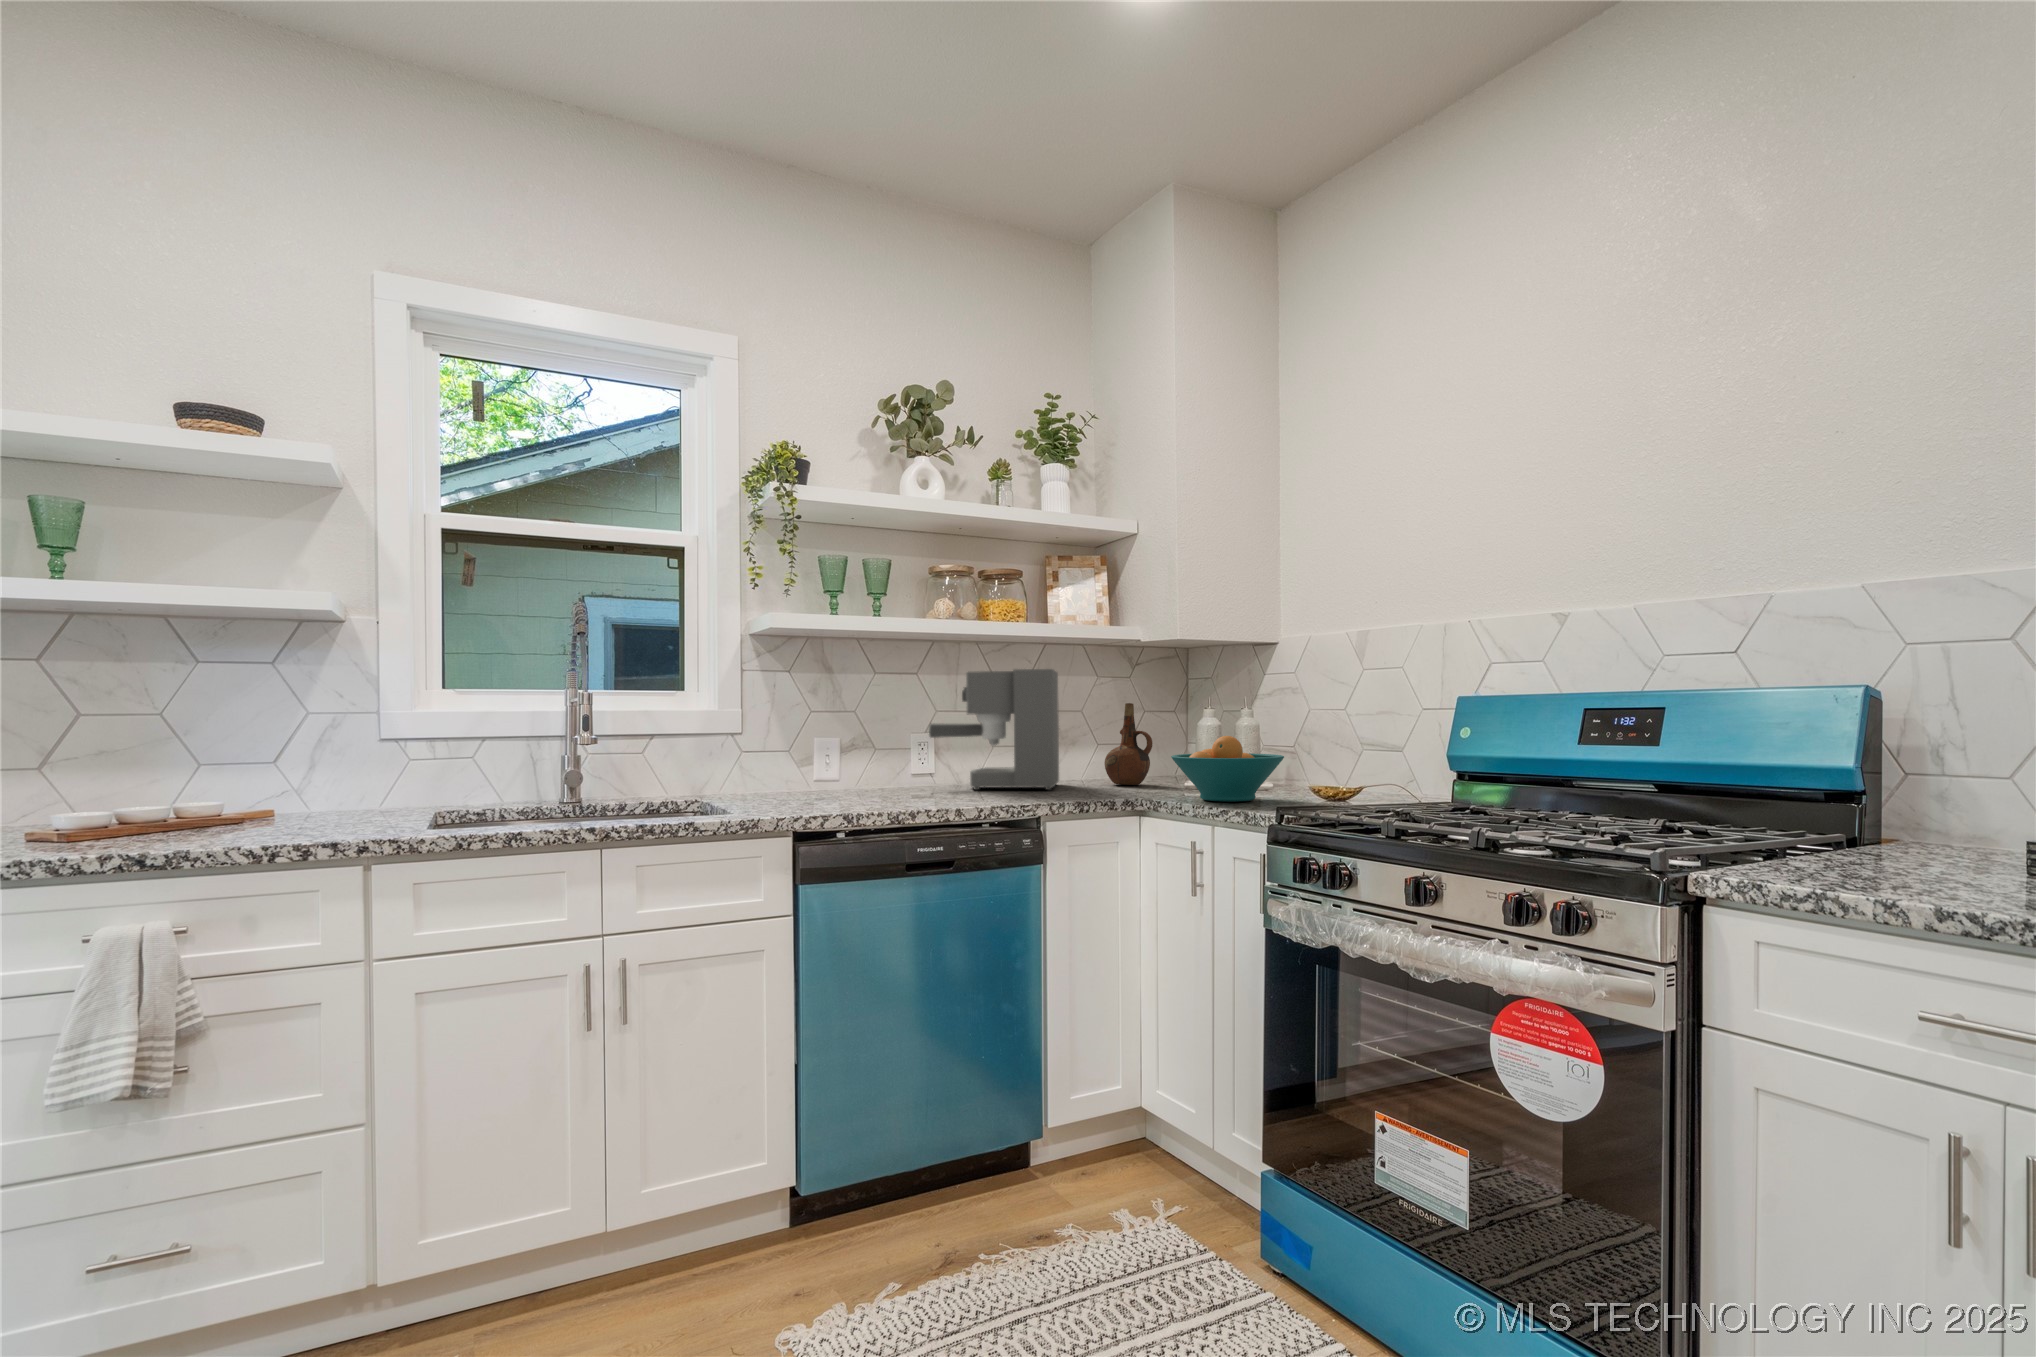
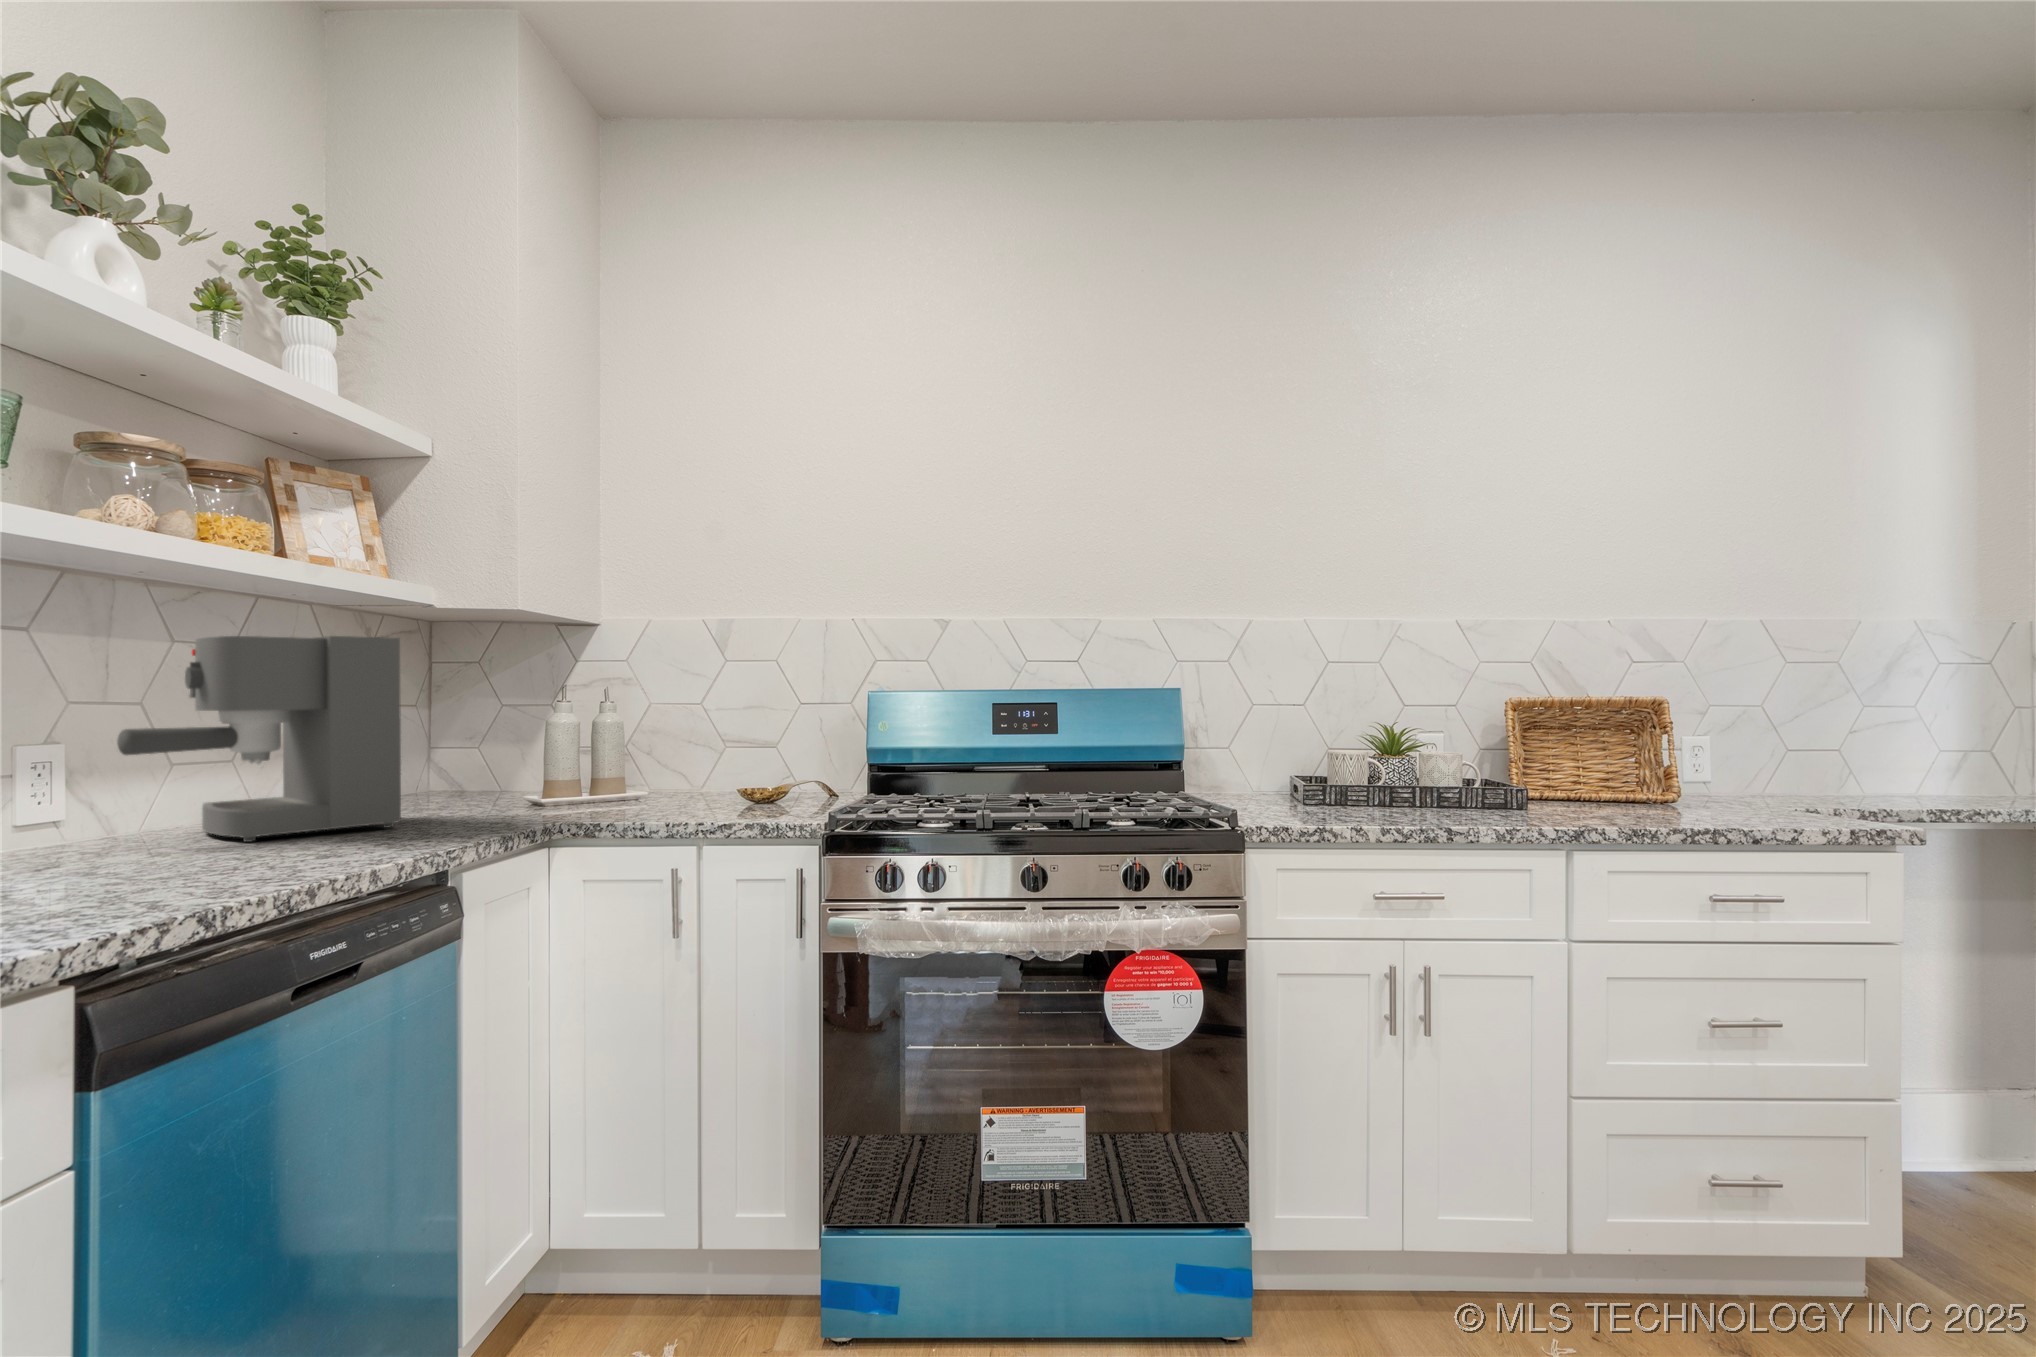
ceramic pitcher: present [1105,703,1153,785] -> none [426,691,504,809]
fruit bowl: present [1171,736,1284,802] -> none [617,733,761,815]

